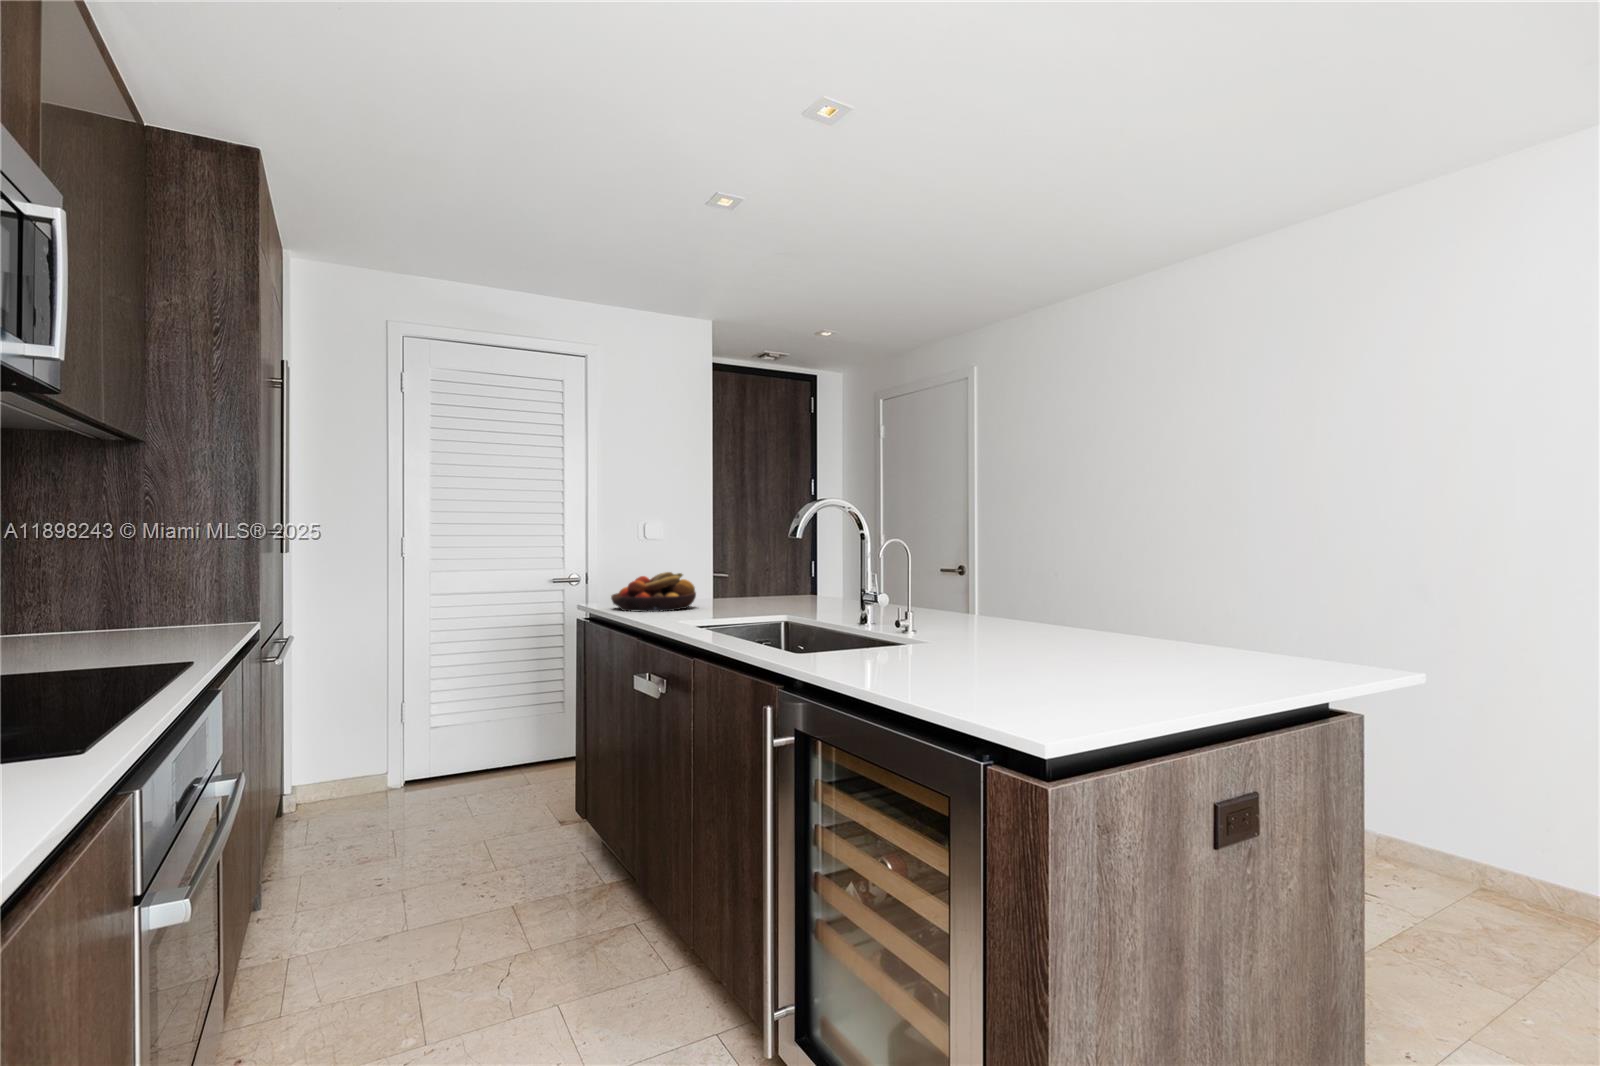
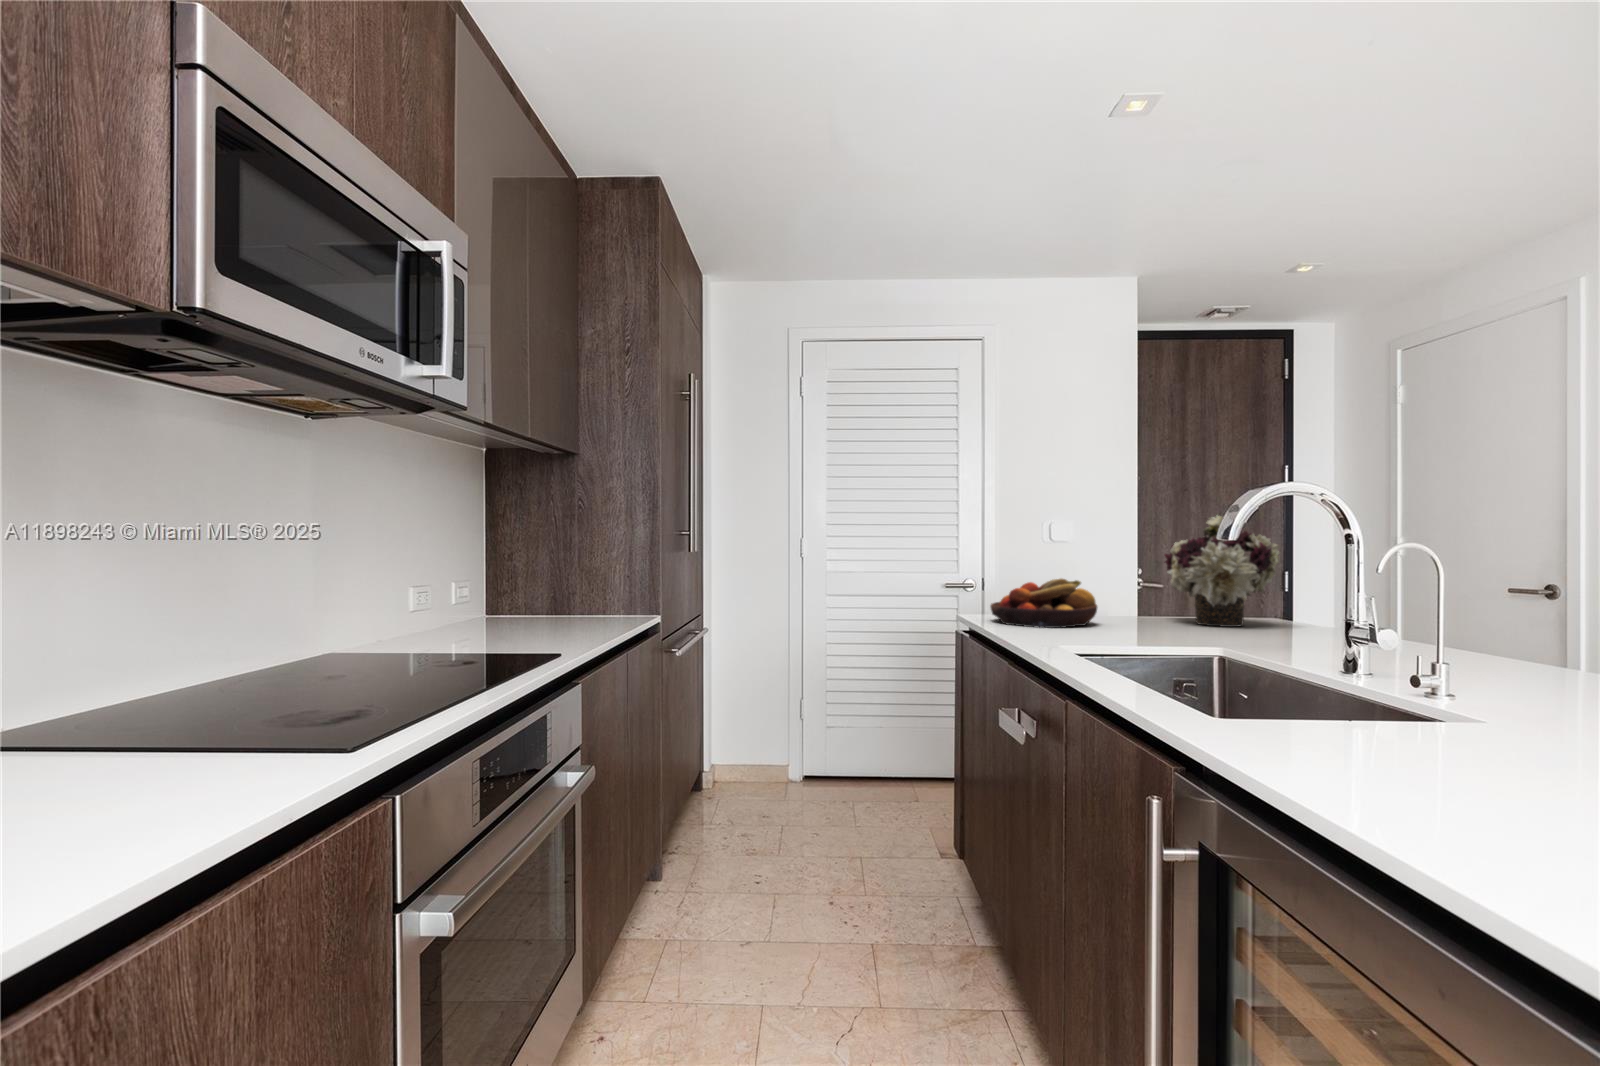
flower arrangement: none [740,521,819,604] -> present [1164,516,1280,627]

